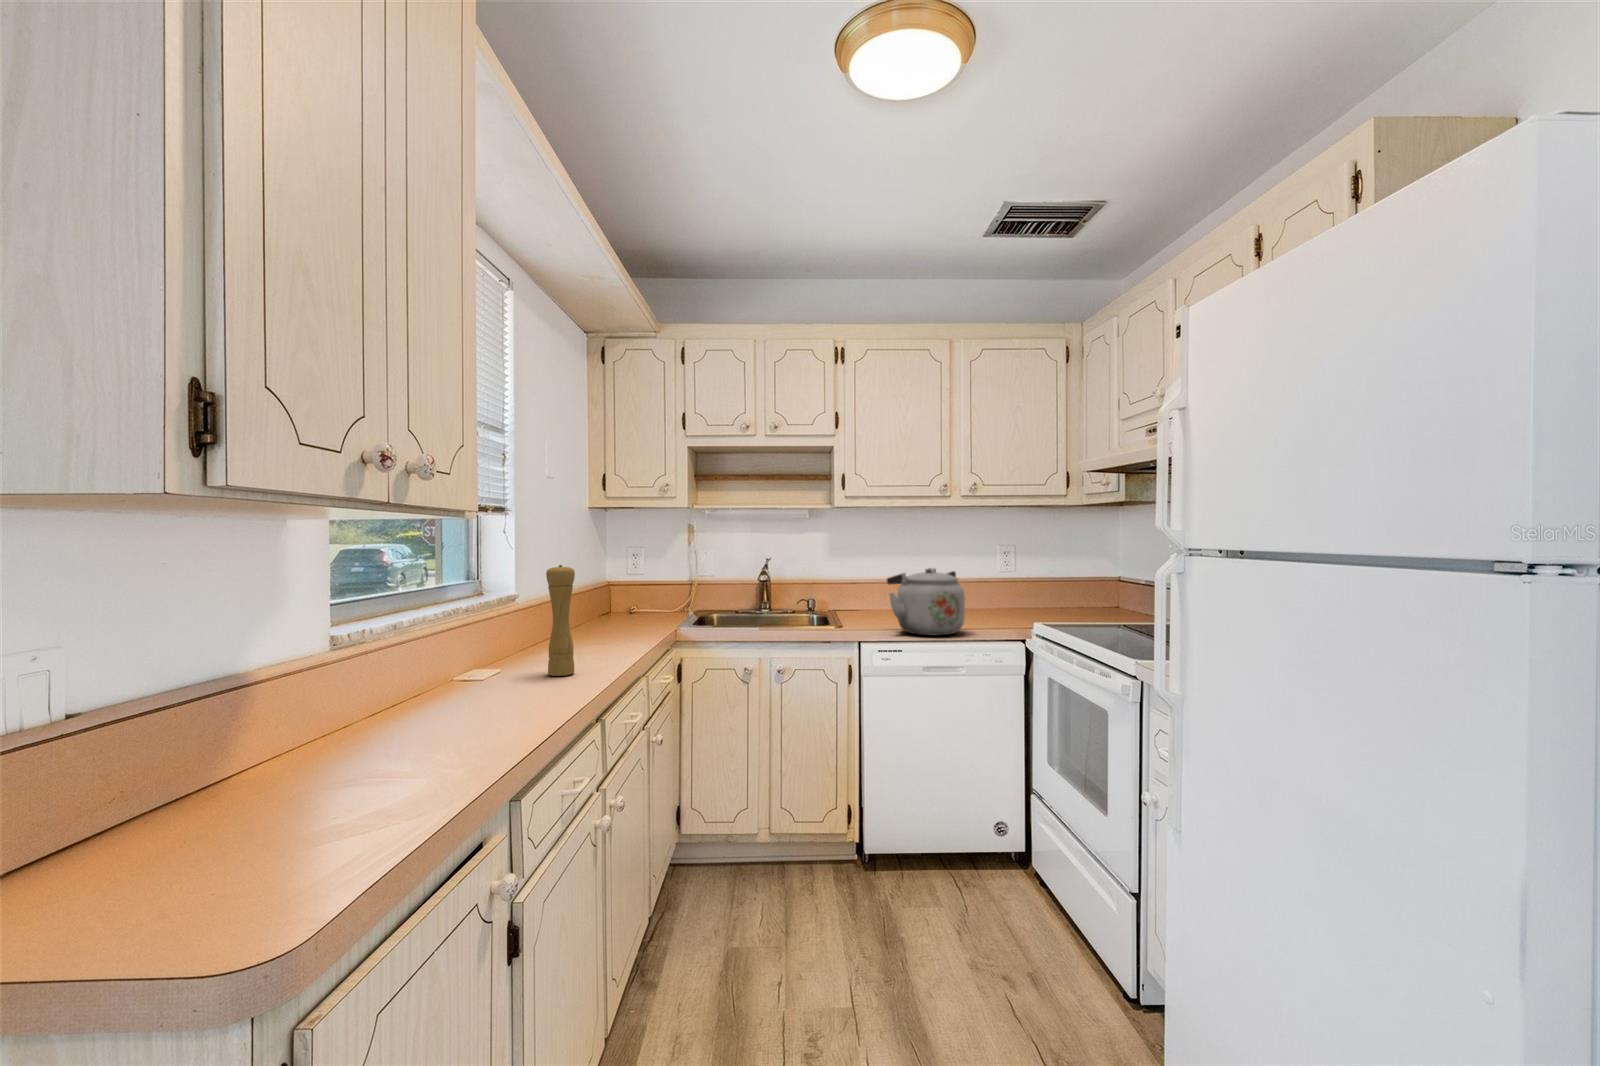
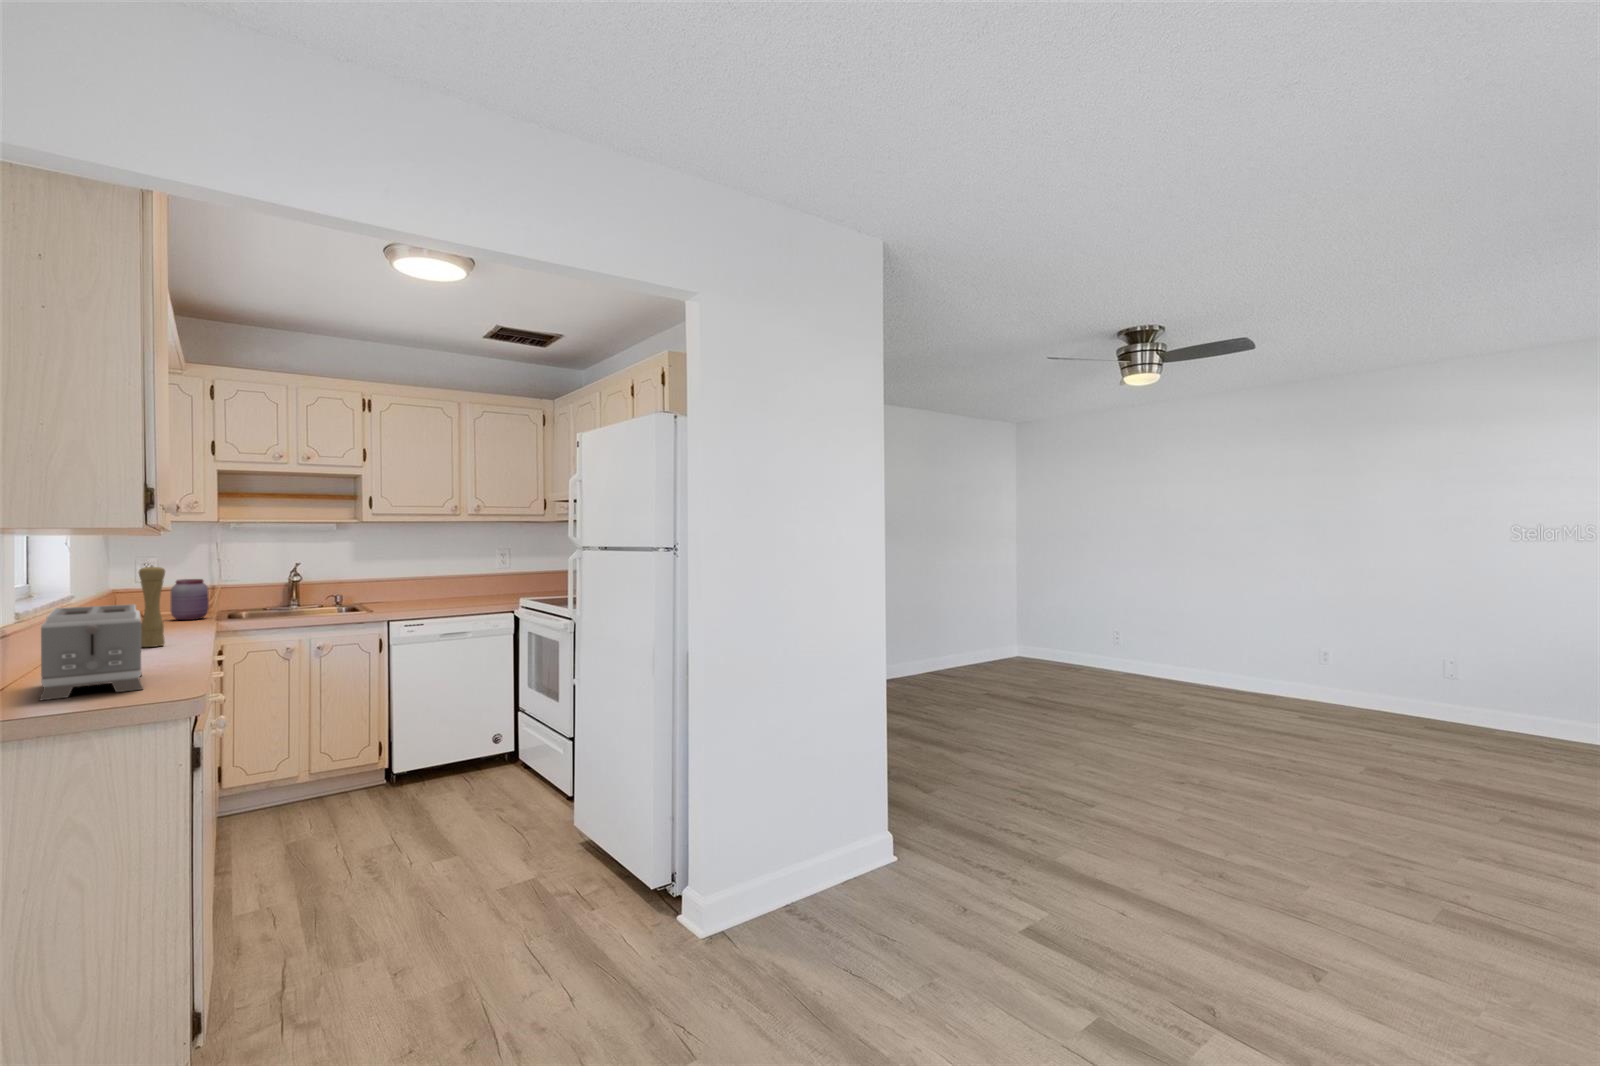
kettle: present [887,568,965,636] -> none [411,565,471,612]
jar: none [646,574,680,621] -> present [170,579,209,620]
toaster: none [166,644,432,851] -> present [39,604,143,700]

